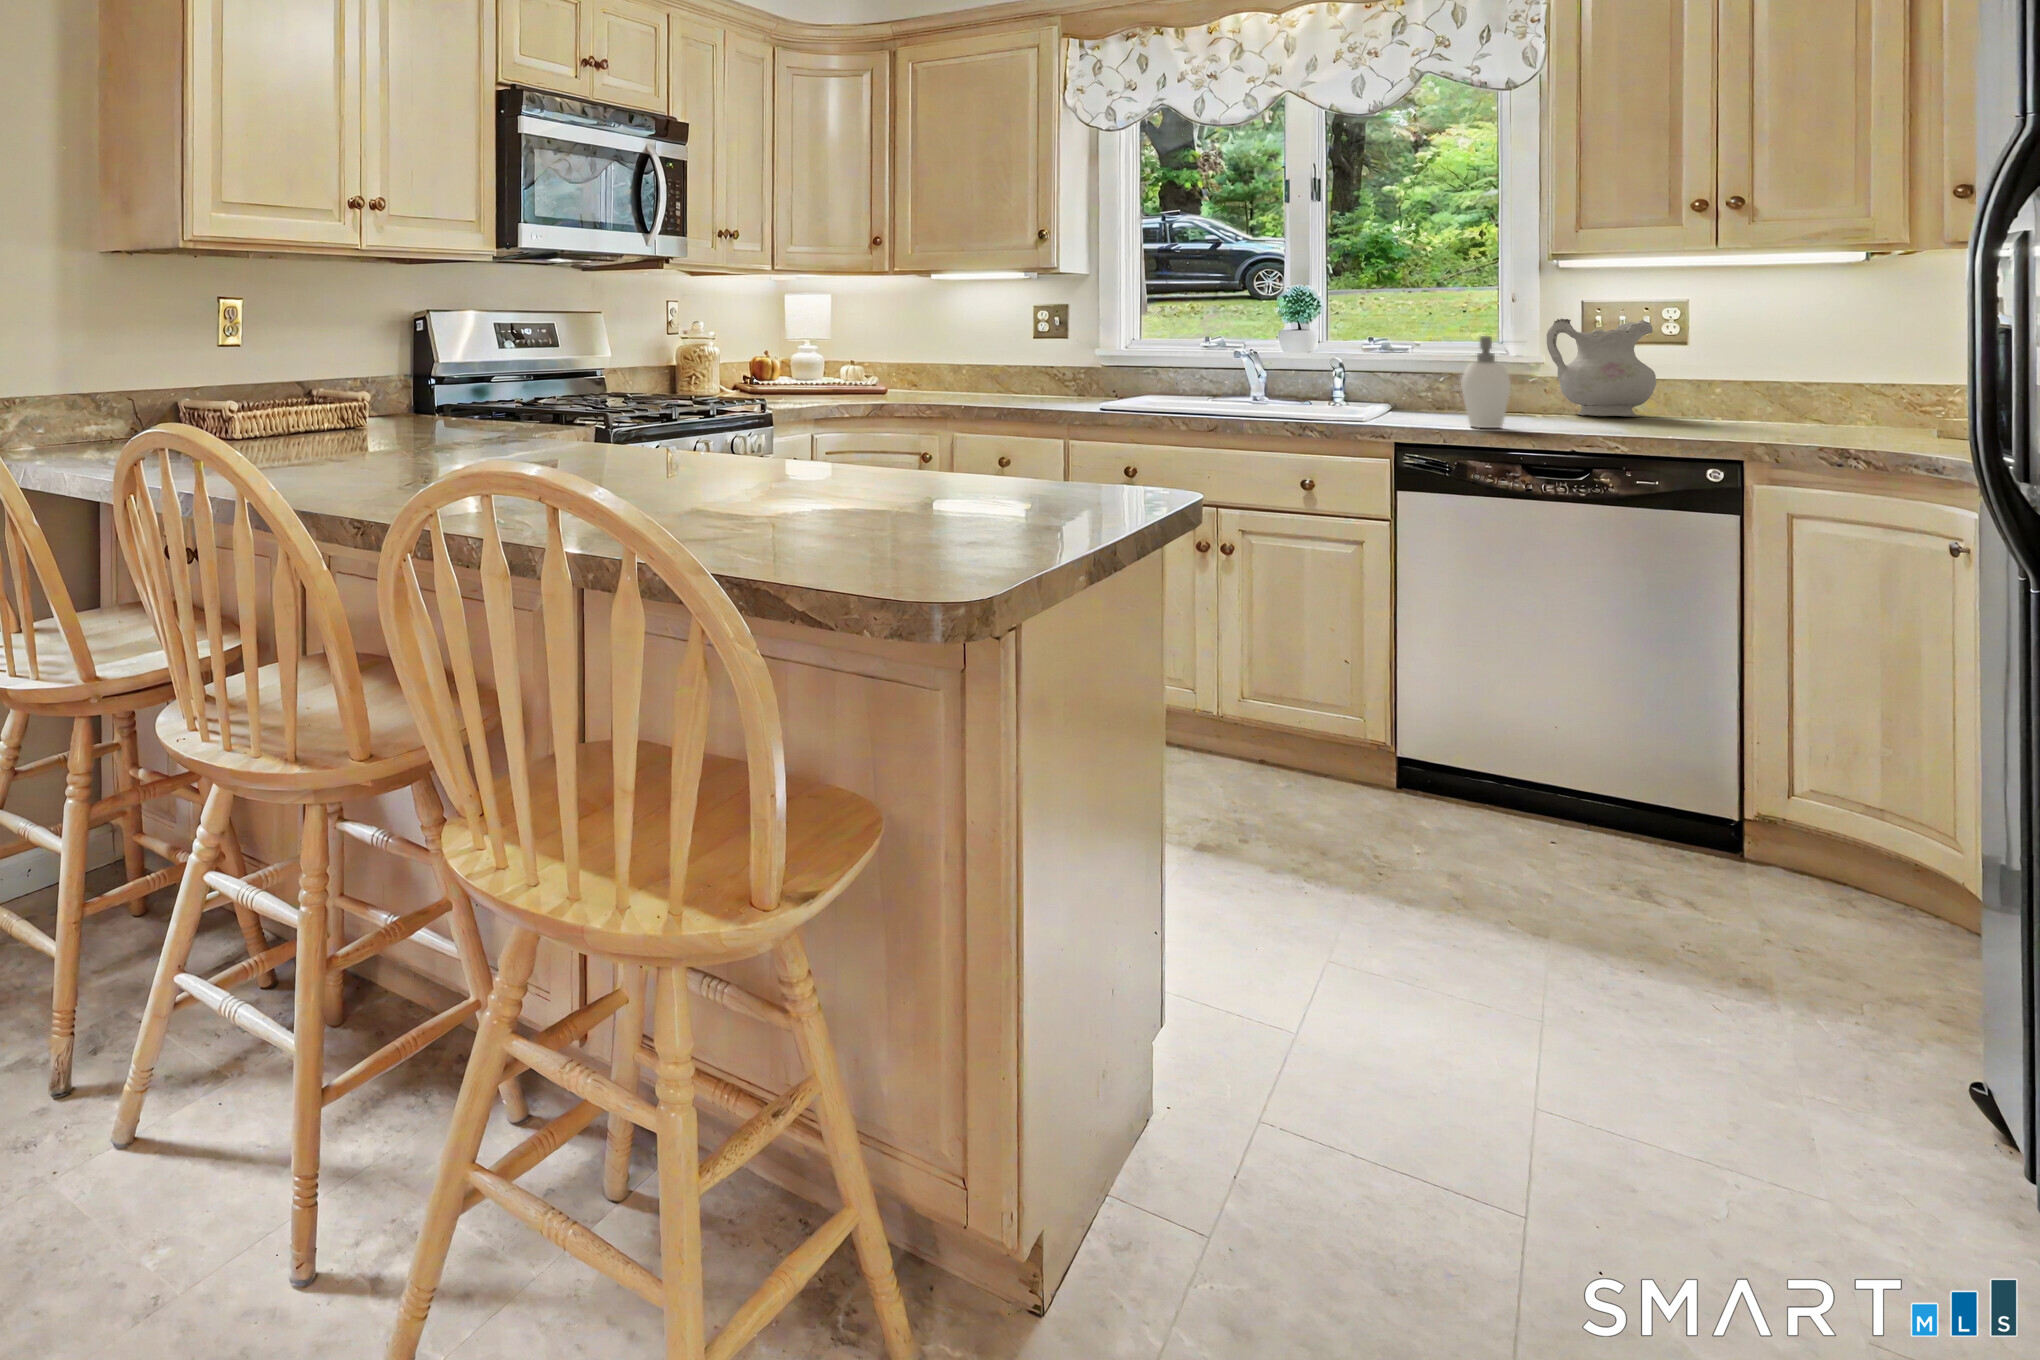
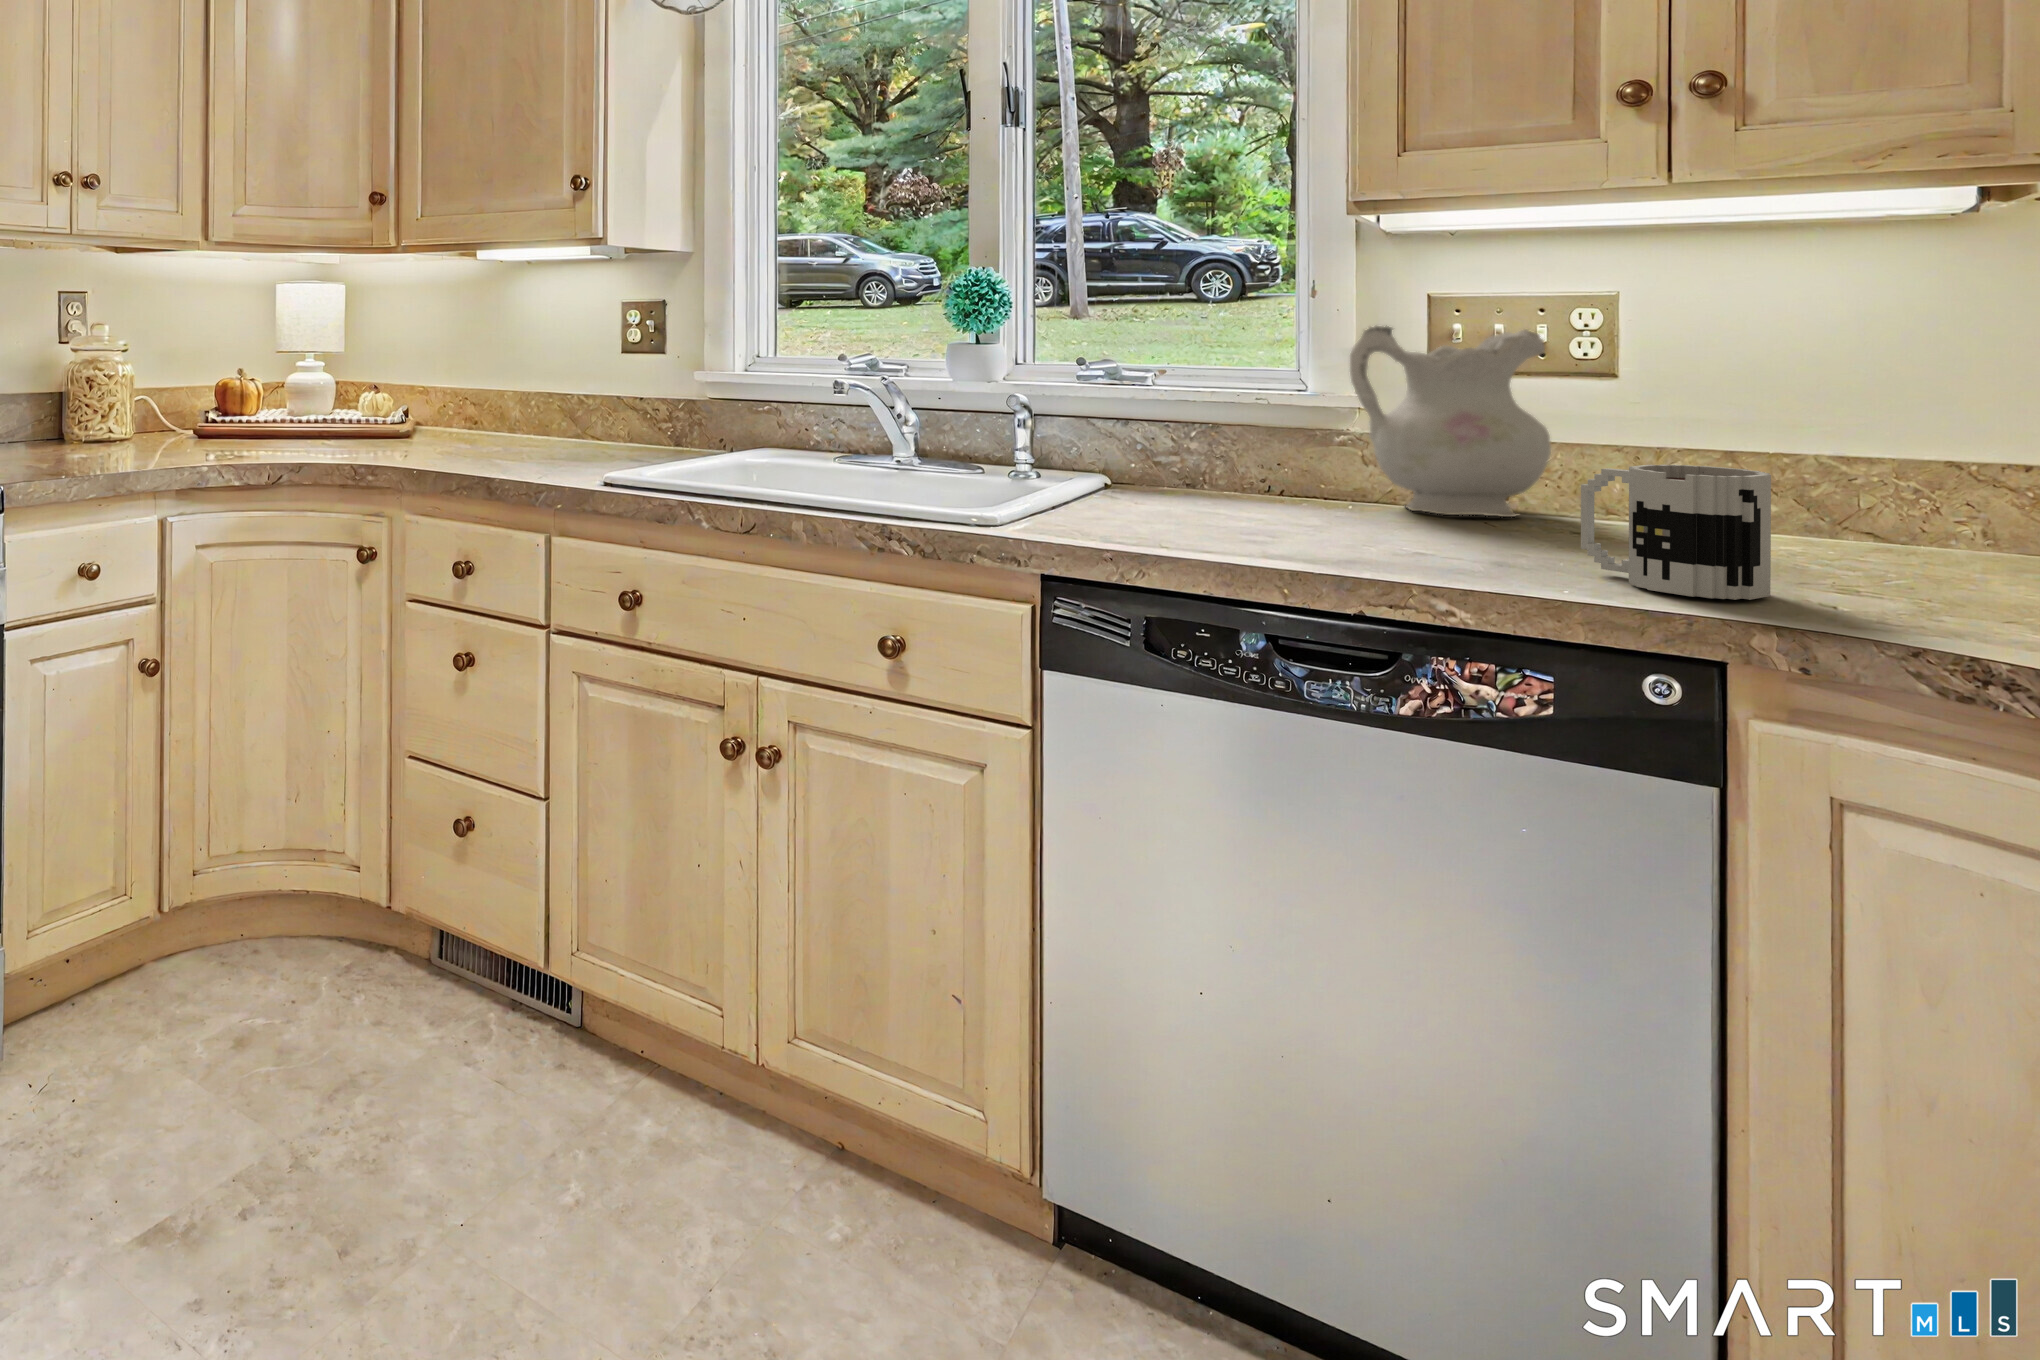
soap dispenser: present [1461,336,1511,428] -> none [1161,363,1282,552]
mug: none [1676,381,1764,438] -> present [1581,465,1771,600]

